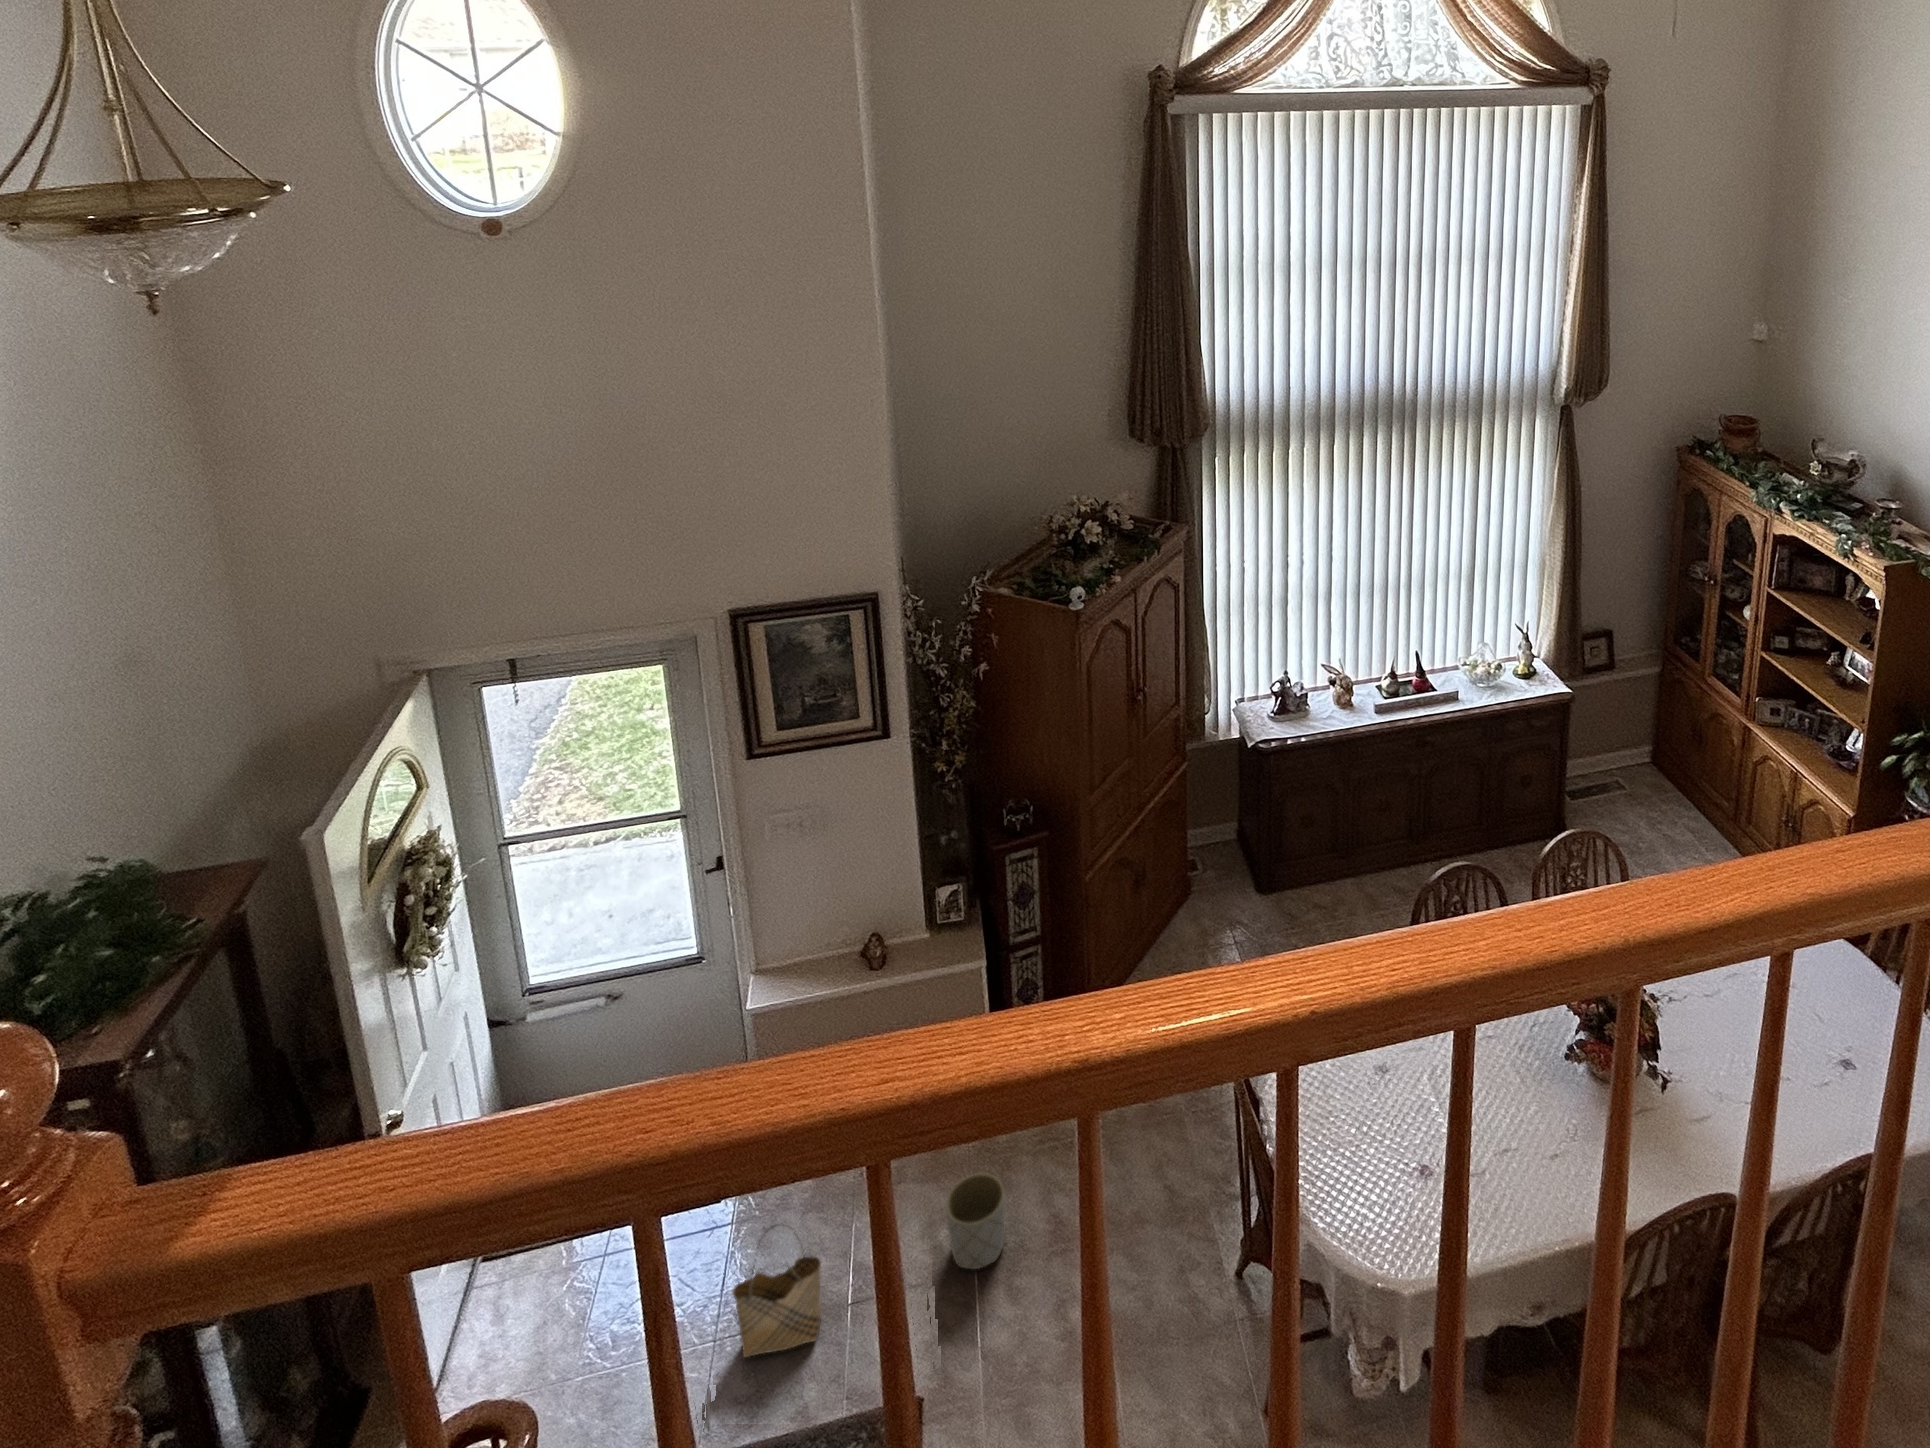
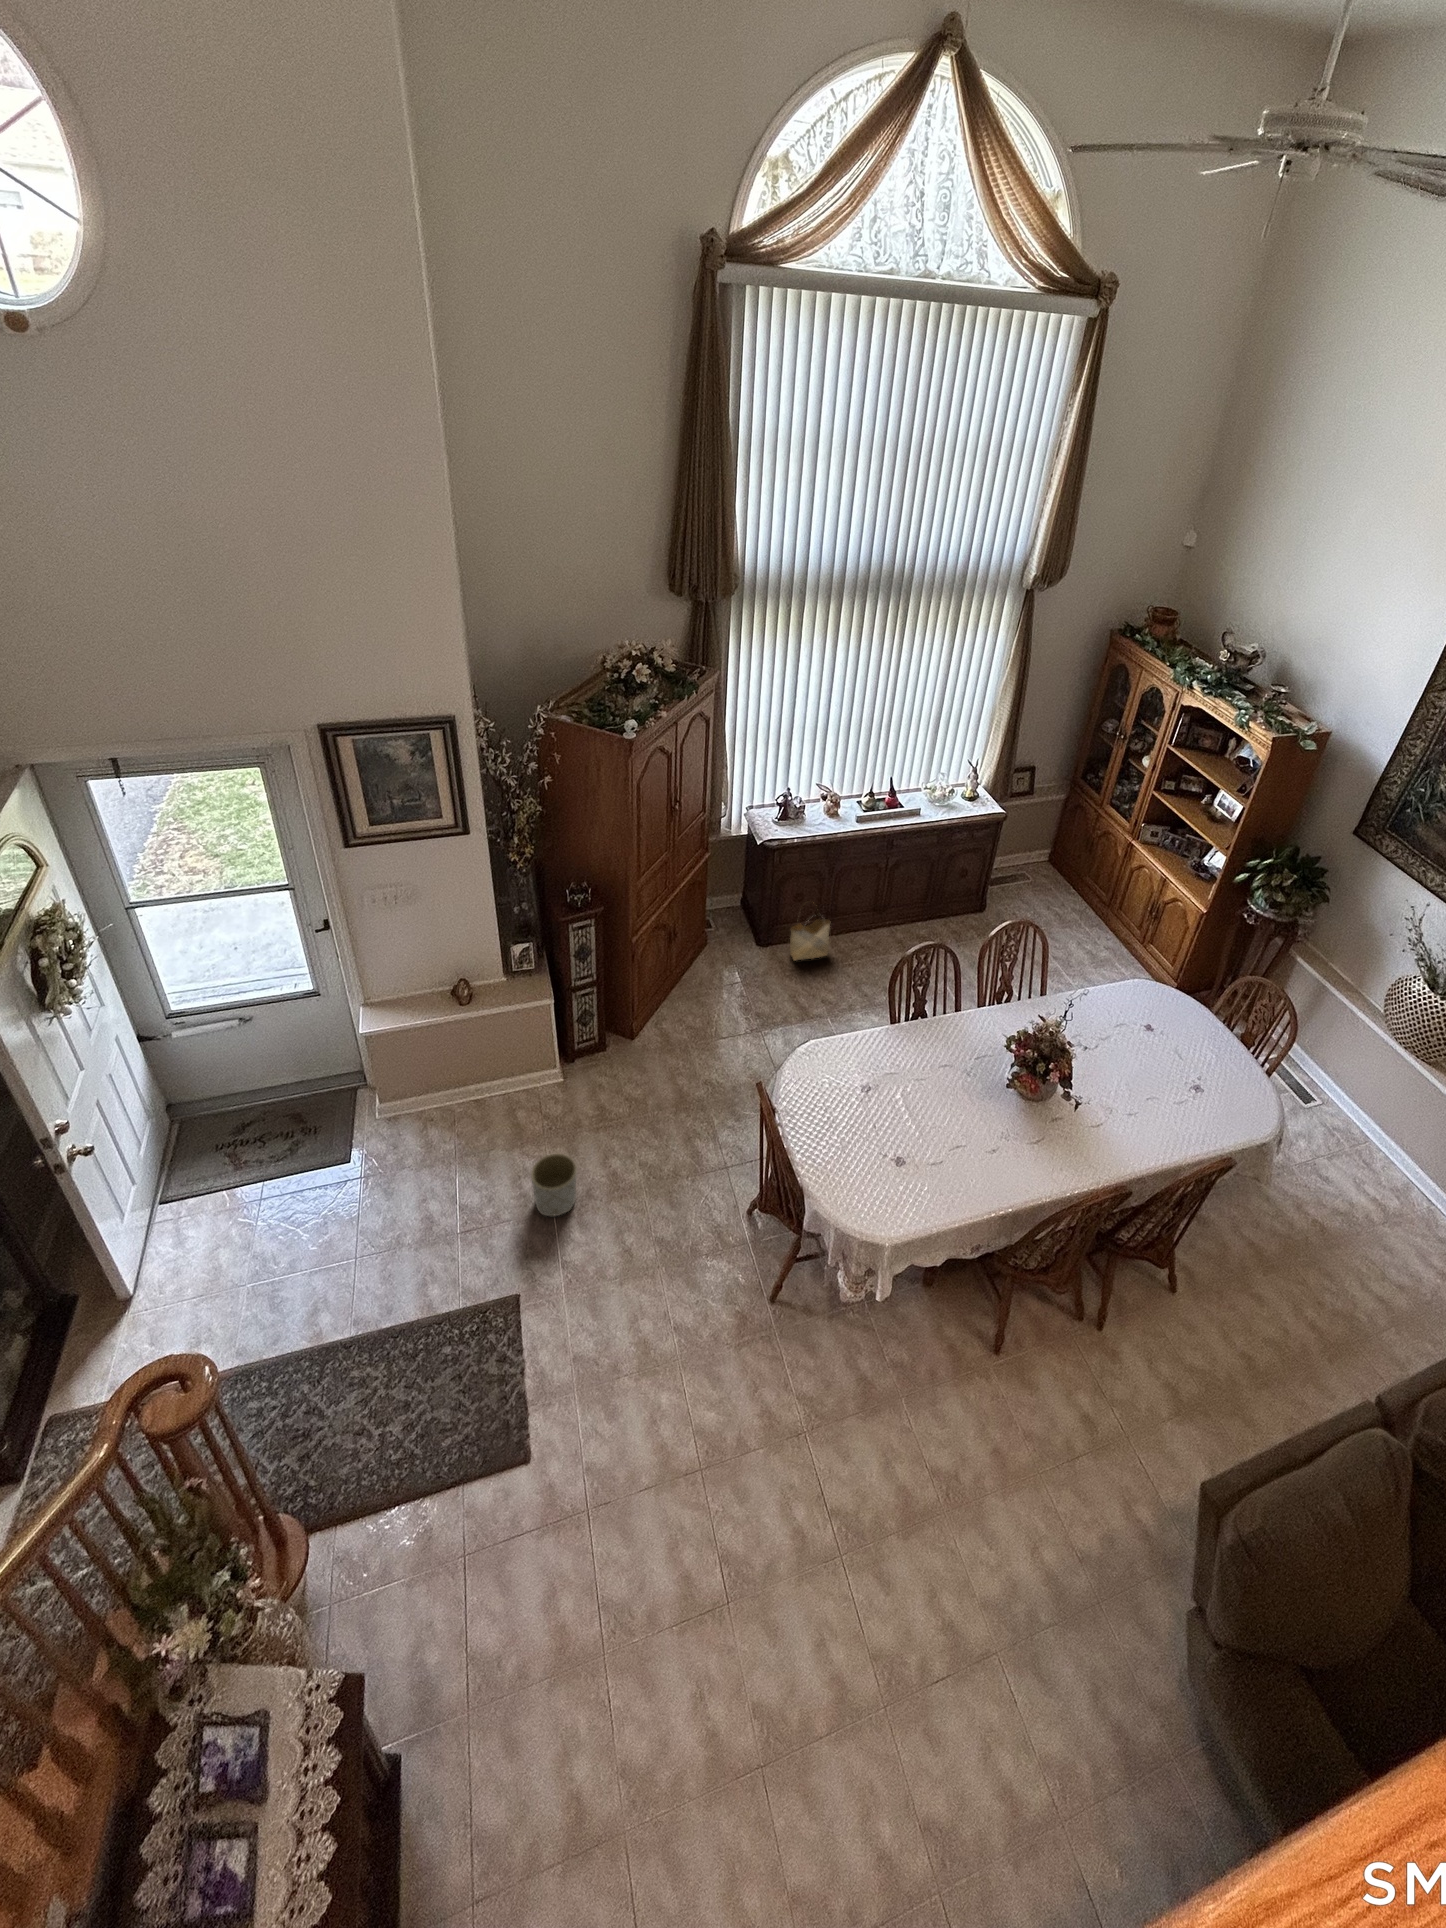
woven basket: present [732,1224,821,1357] -> present [790,909,830,960]

